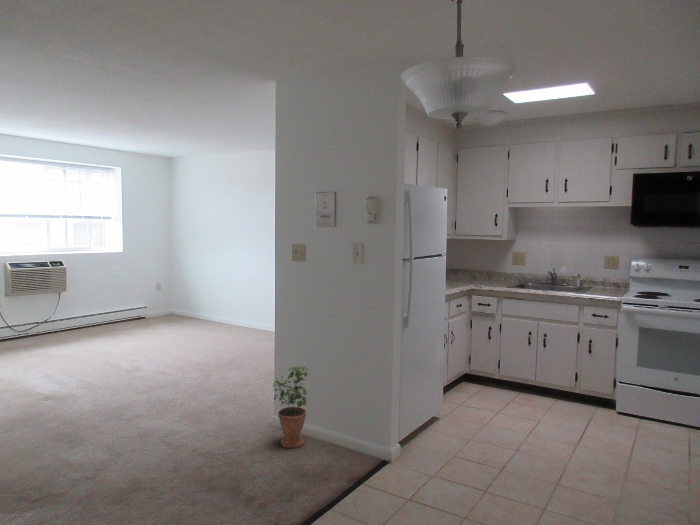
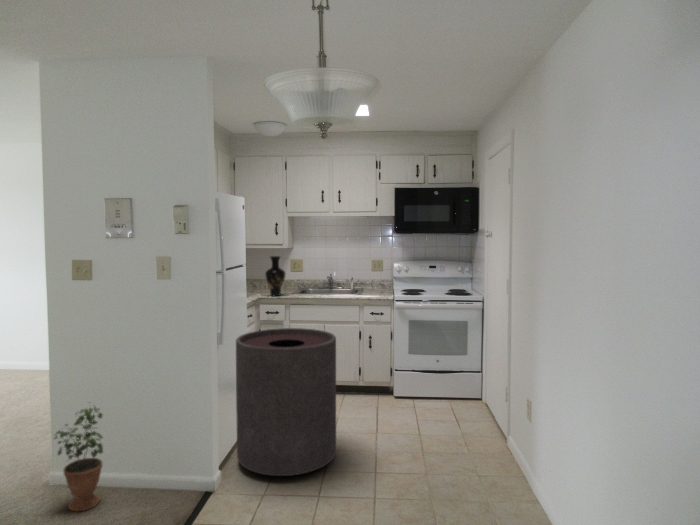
vase: none [479,248,500,289] -> present [265,256,285,296]
trash can: none [419,320,523,466] -> present [236,328,336,476]

